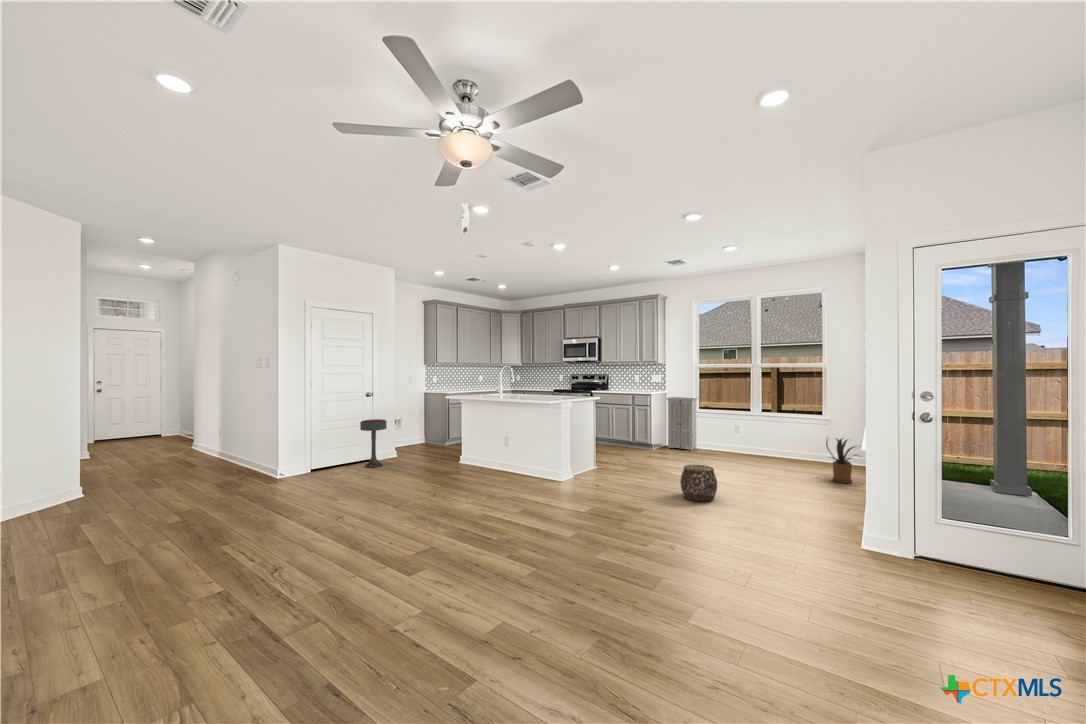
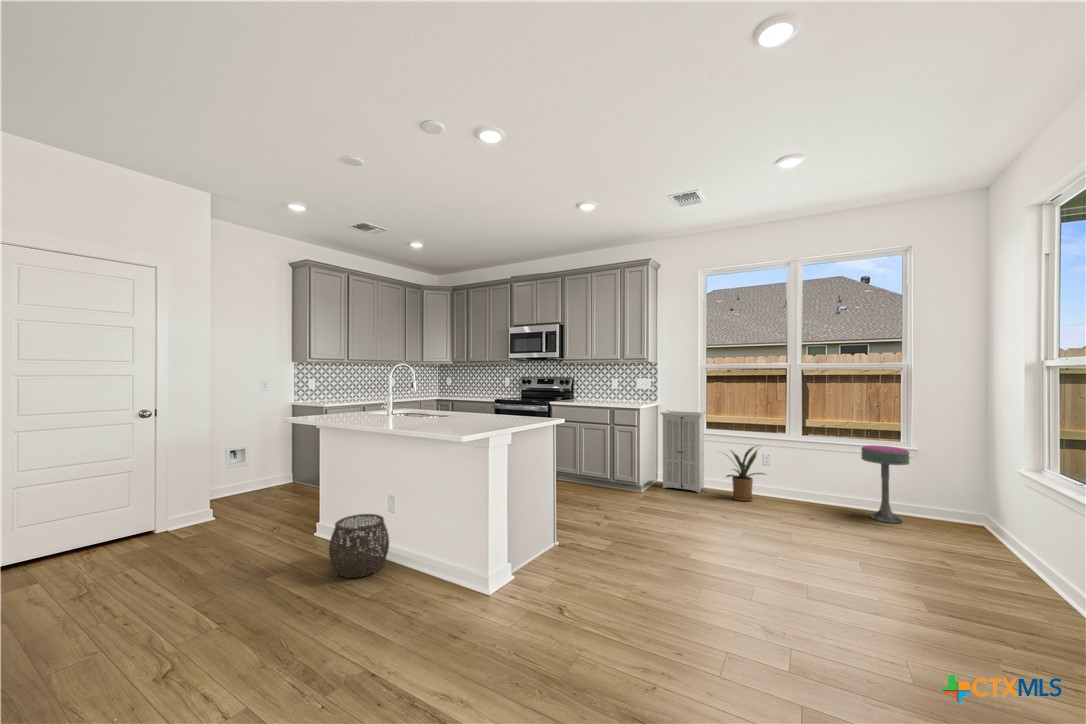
bar stool: present [360,419,387,467] -> present [861,445,909,523]
house plant: present [826,438,857,483] -> present [726,446,765,501]
woven basket: present [680,465,717,502] -> present [329,514,389,578]

